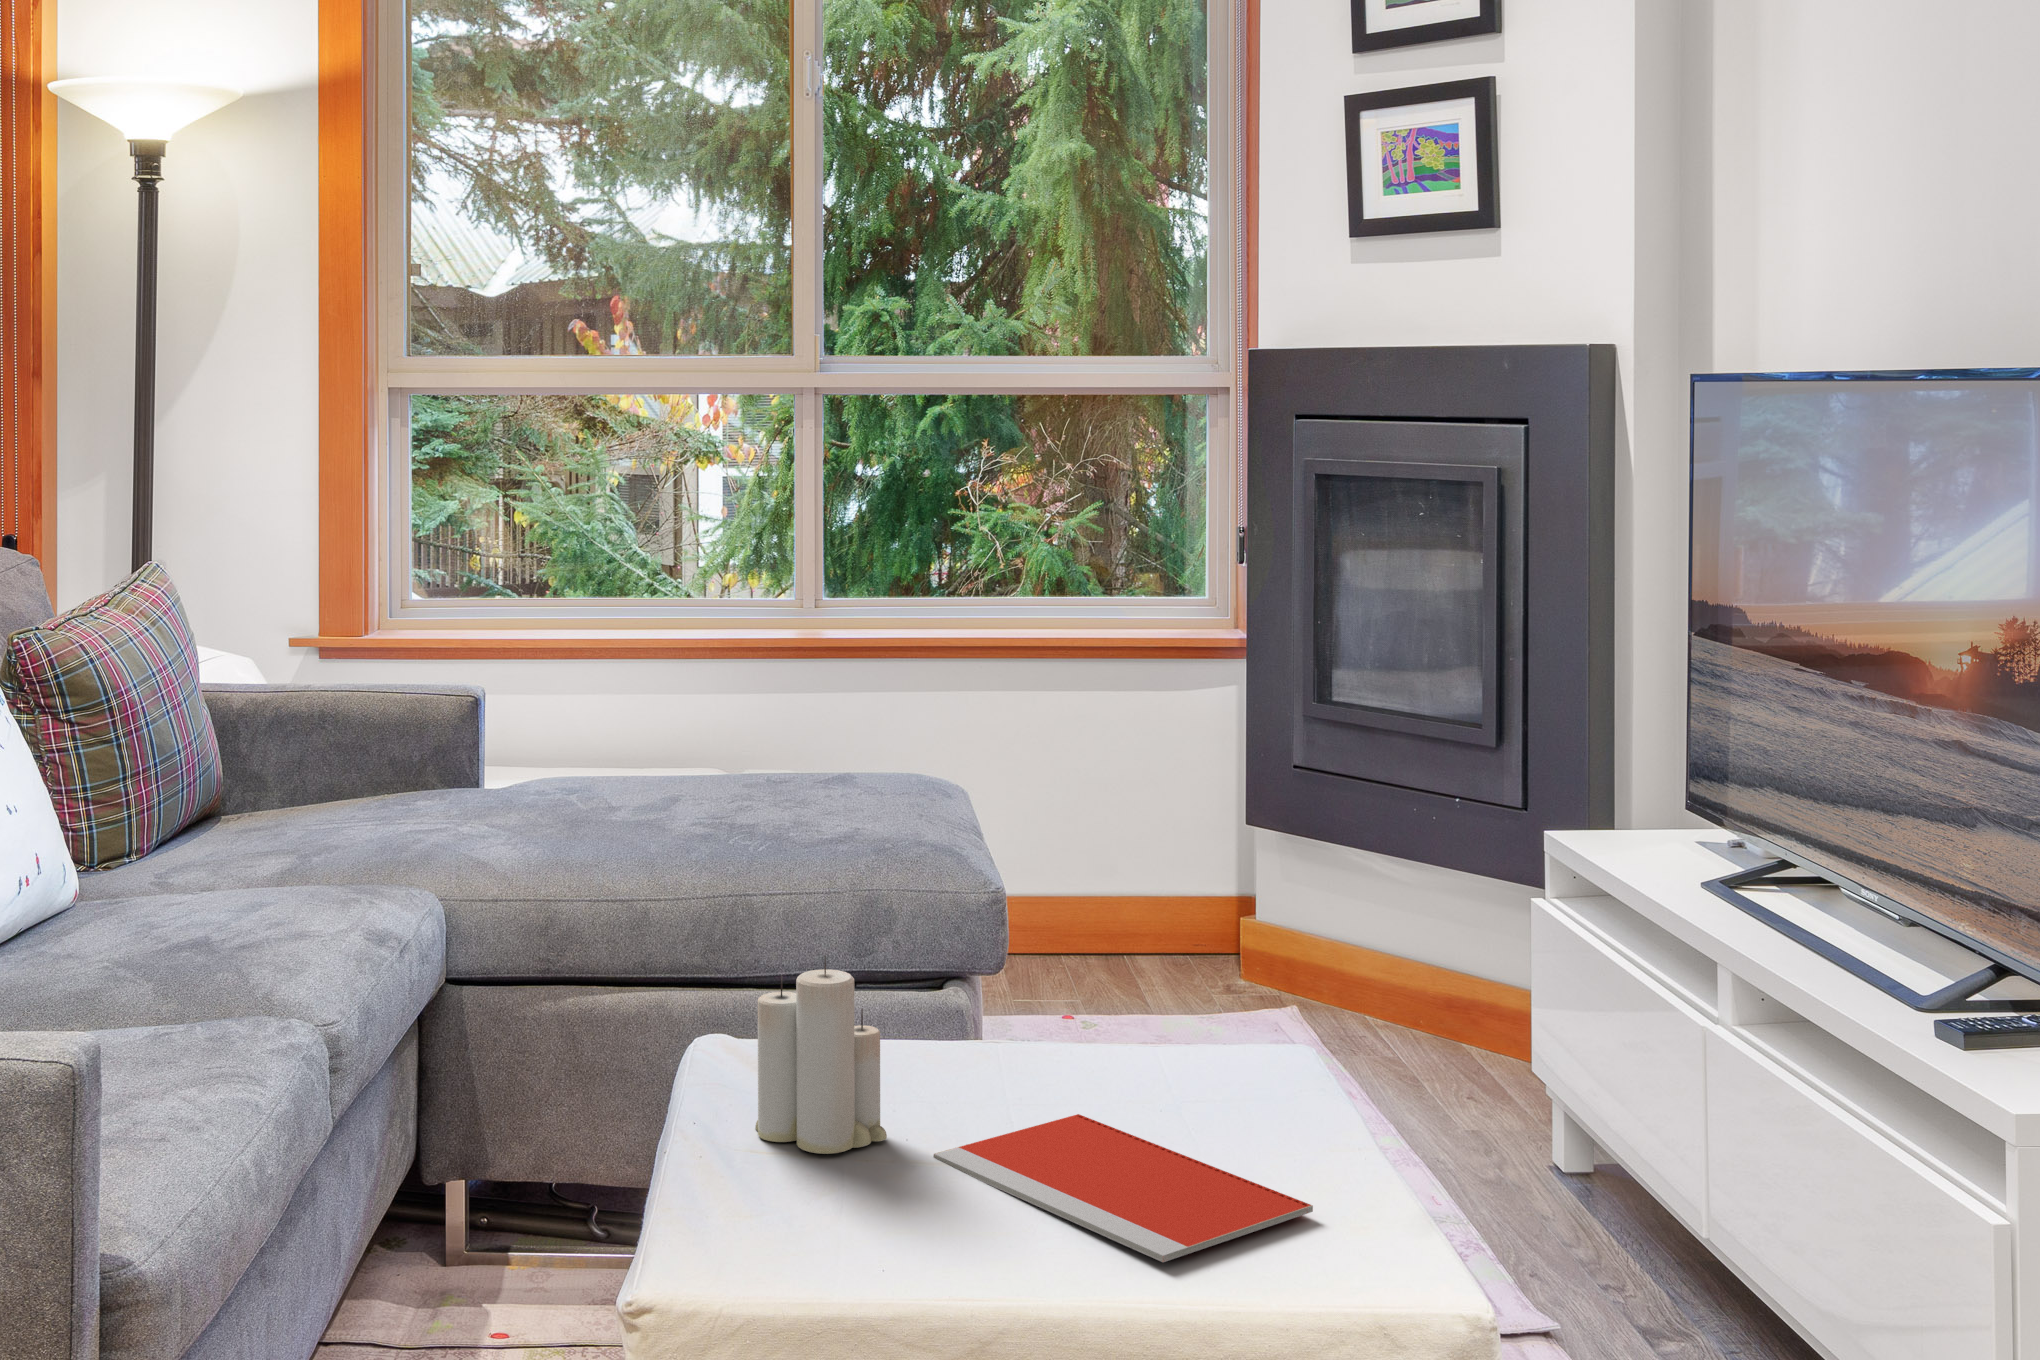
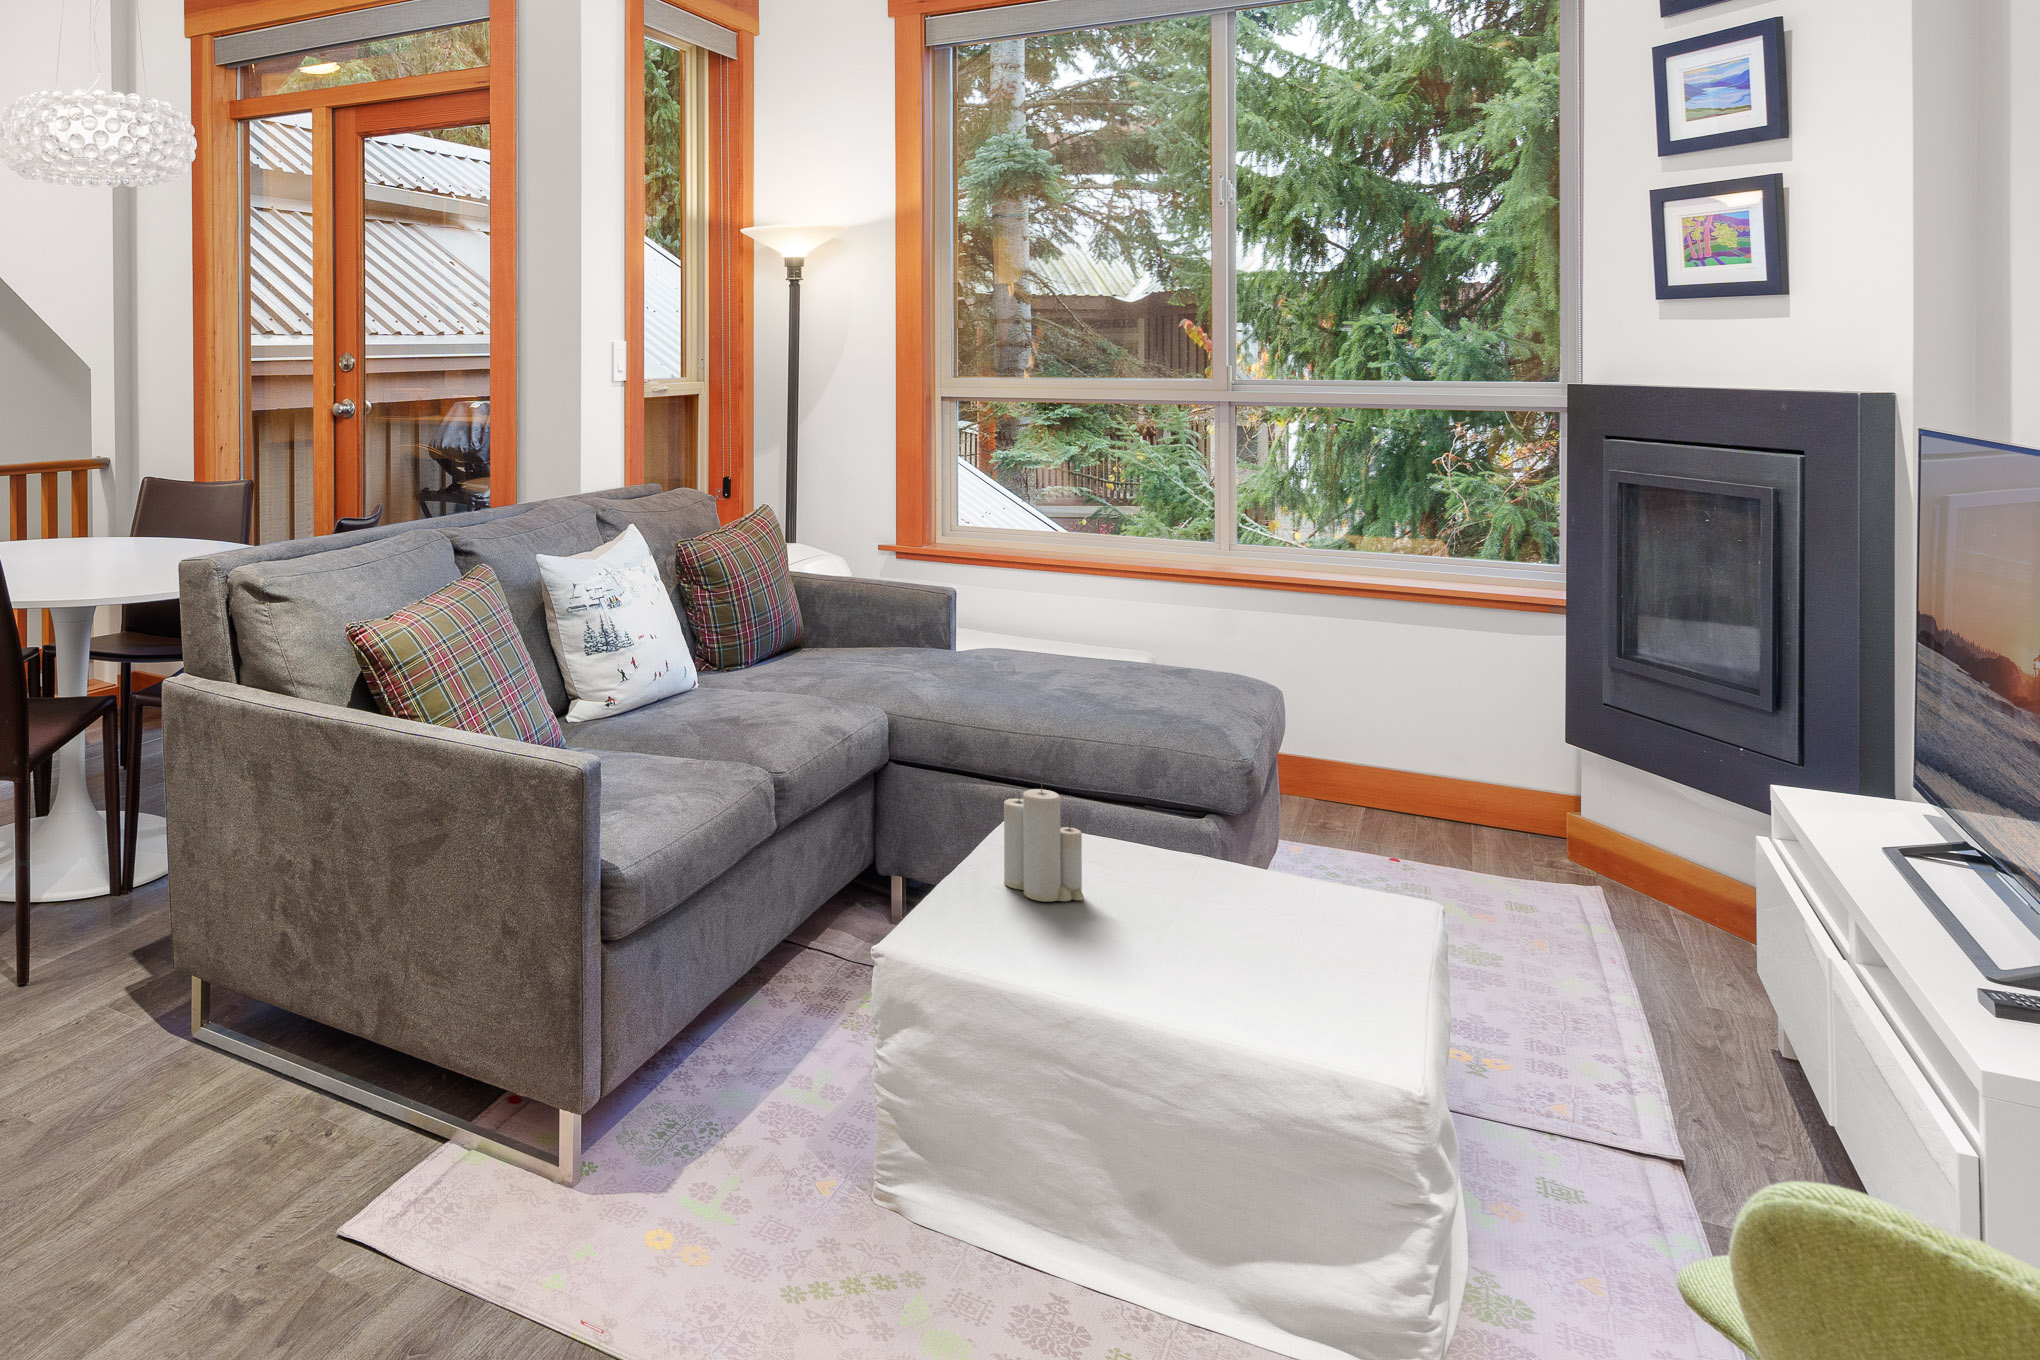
notebook: present [934,1114,1313,1262] -> none [1108,910,1351,1008]

